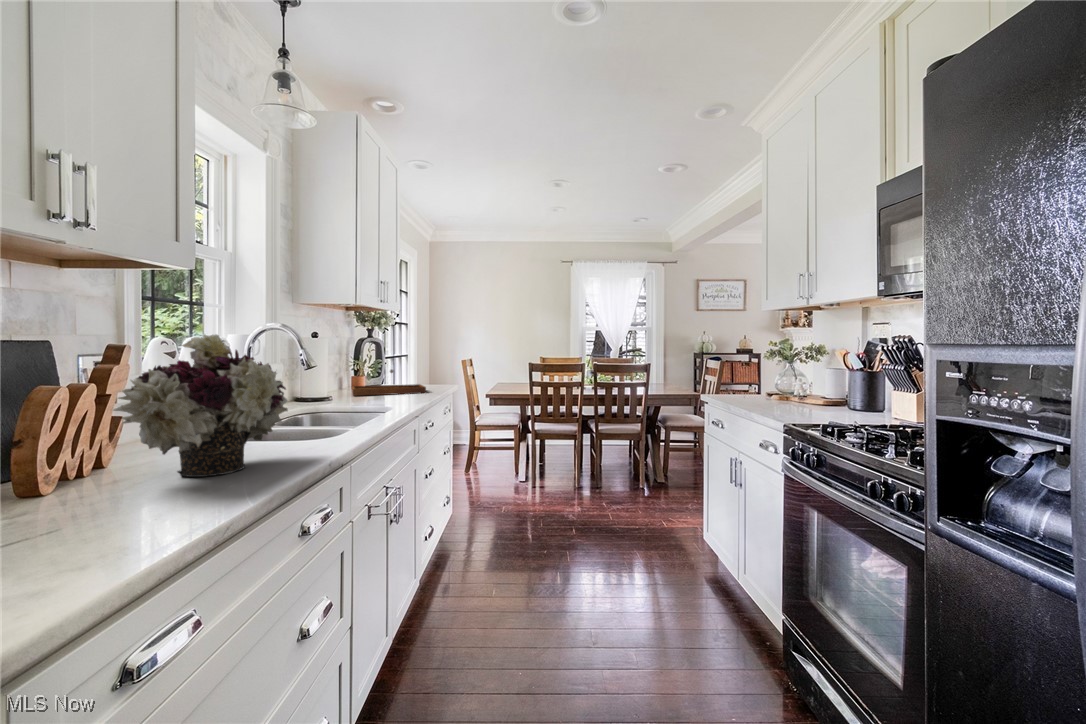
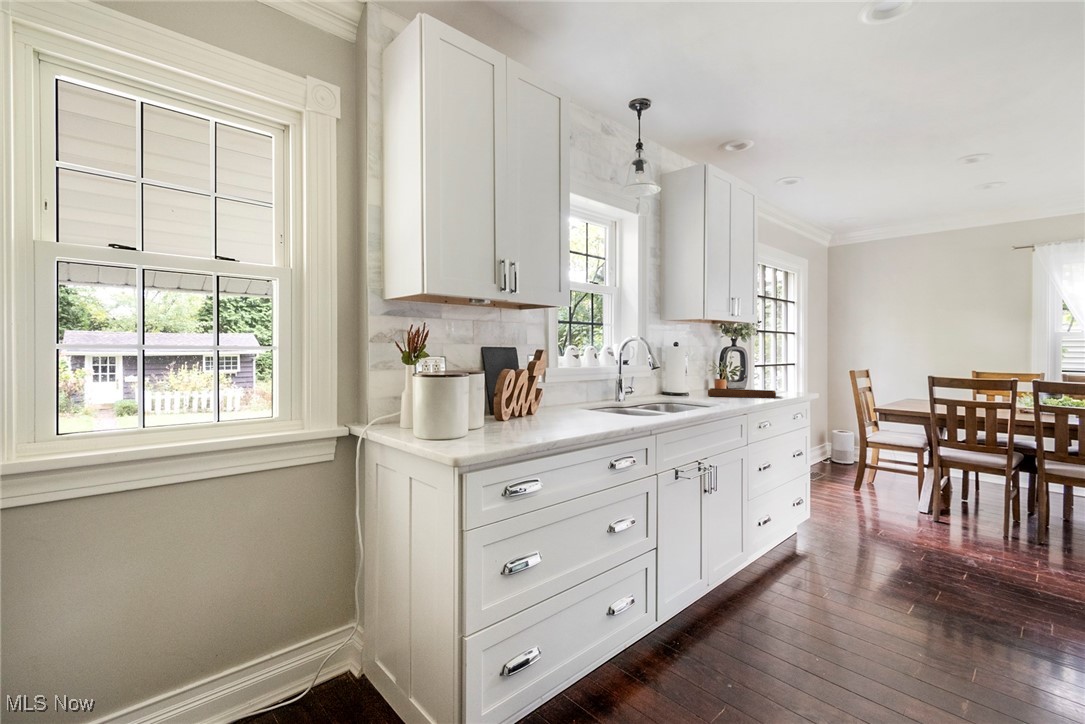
flower arrangement: present [114,335,288,477] -> none [531,342,618,425]

